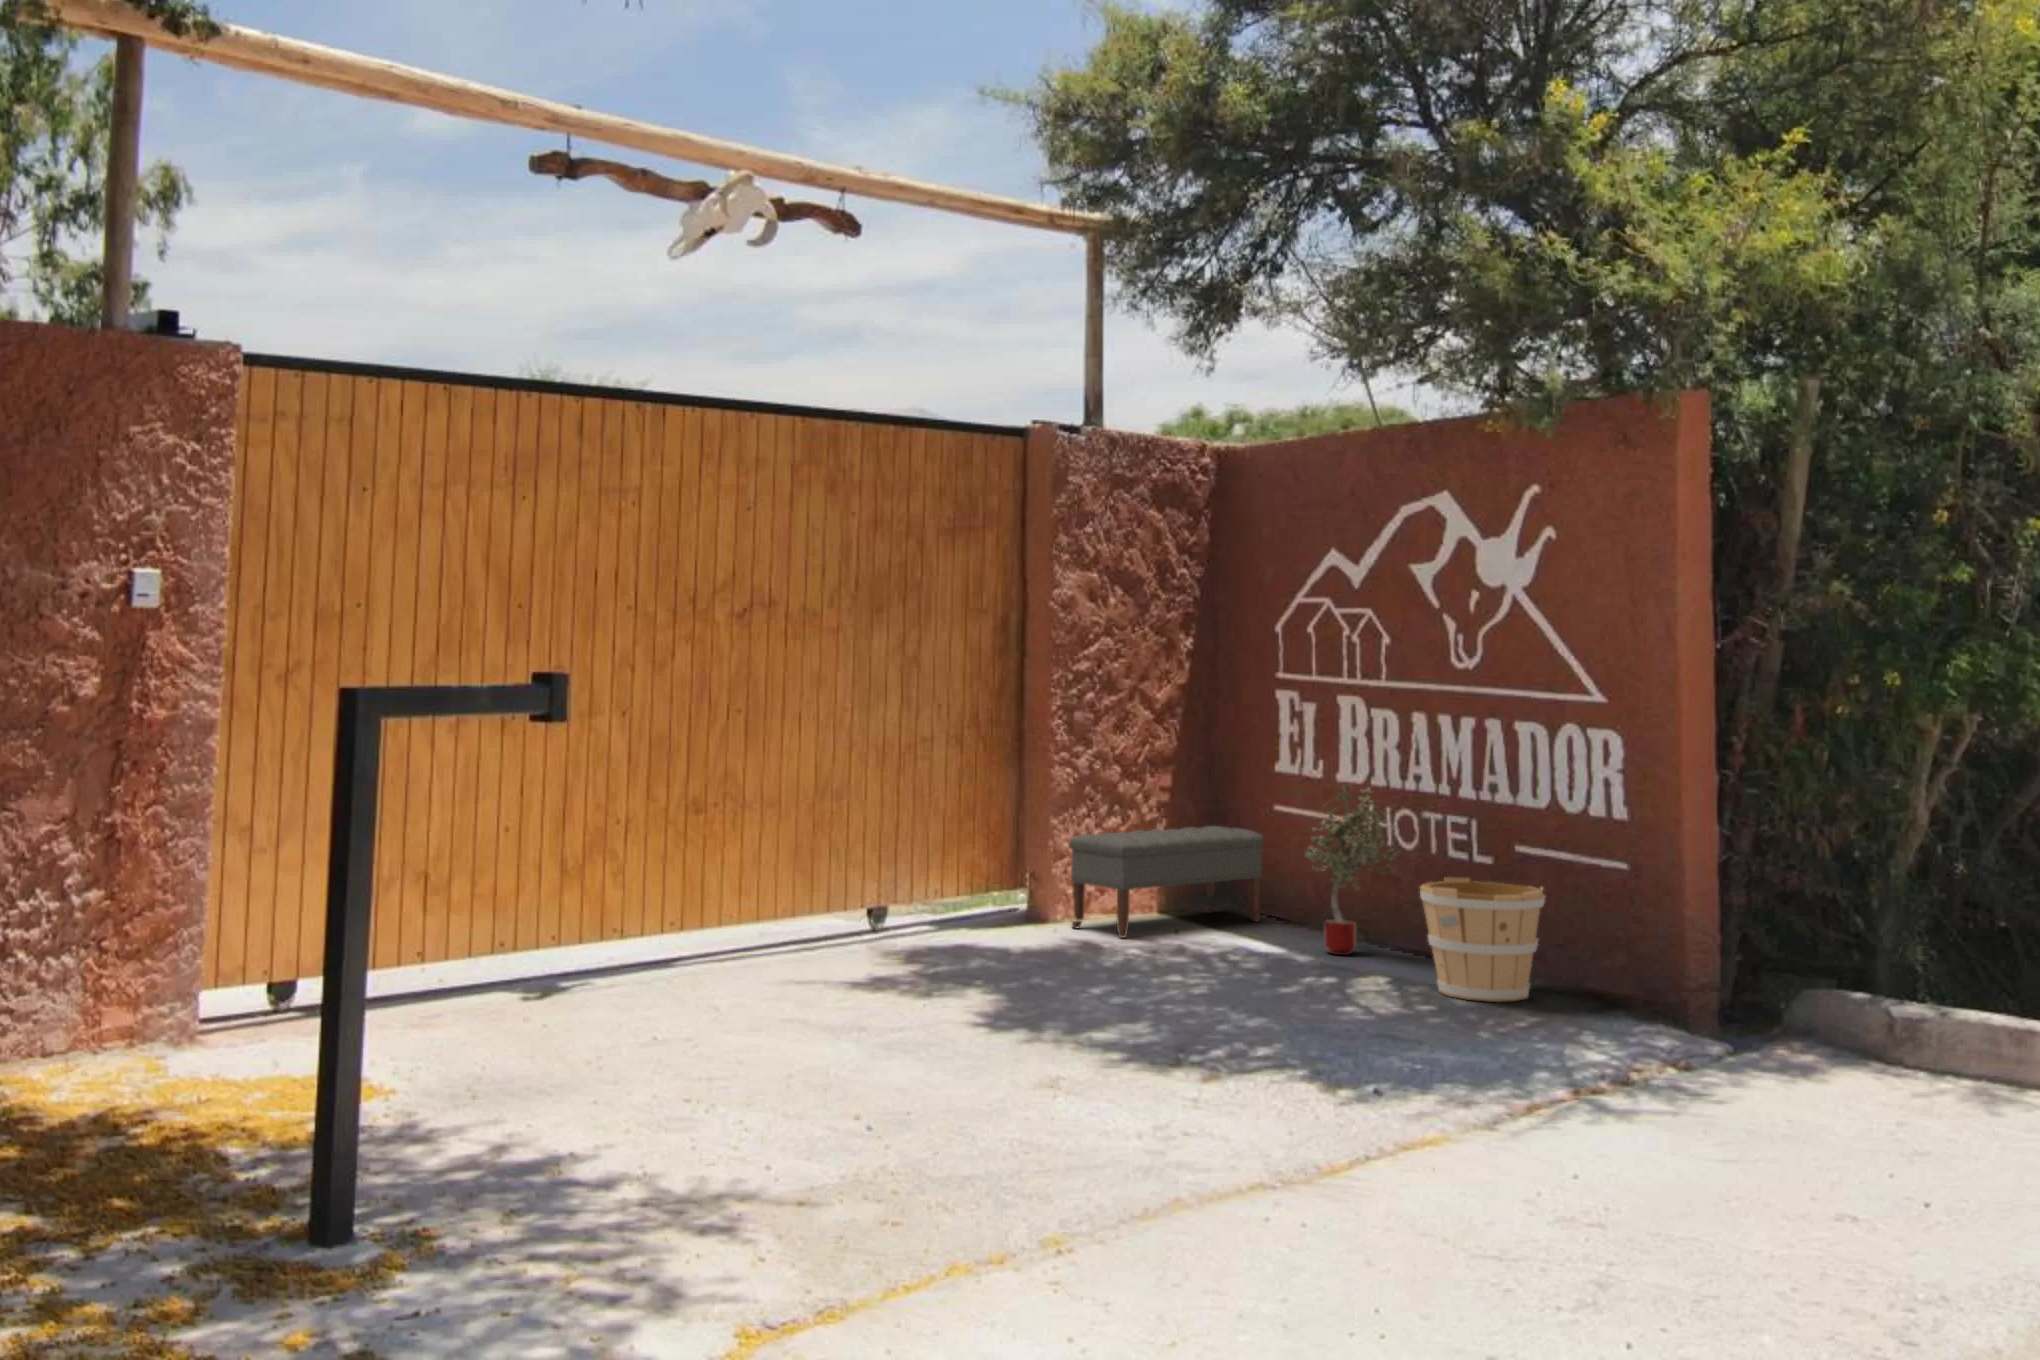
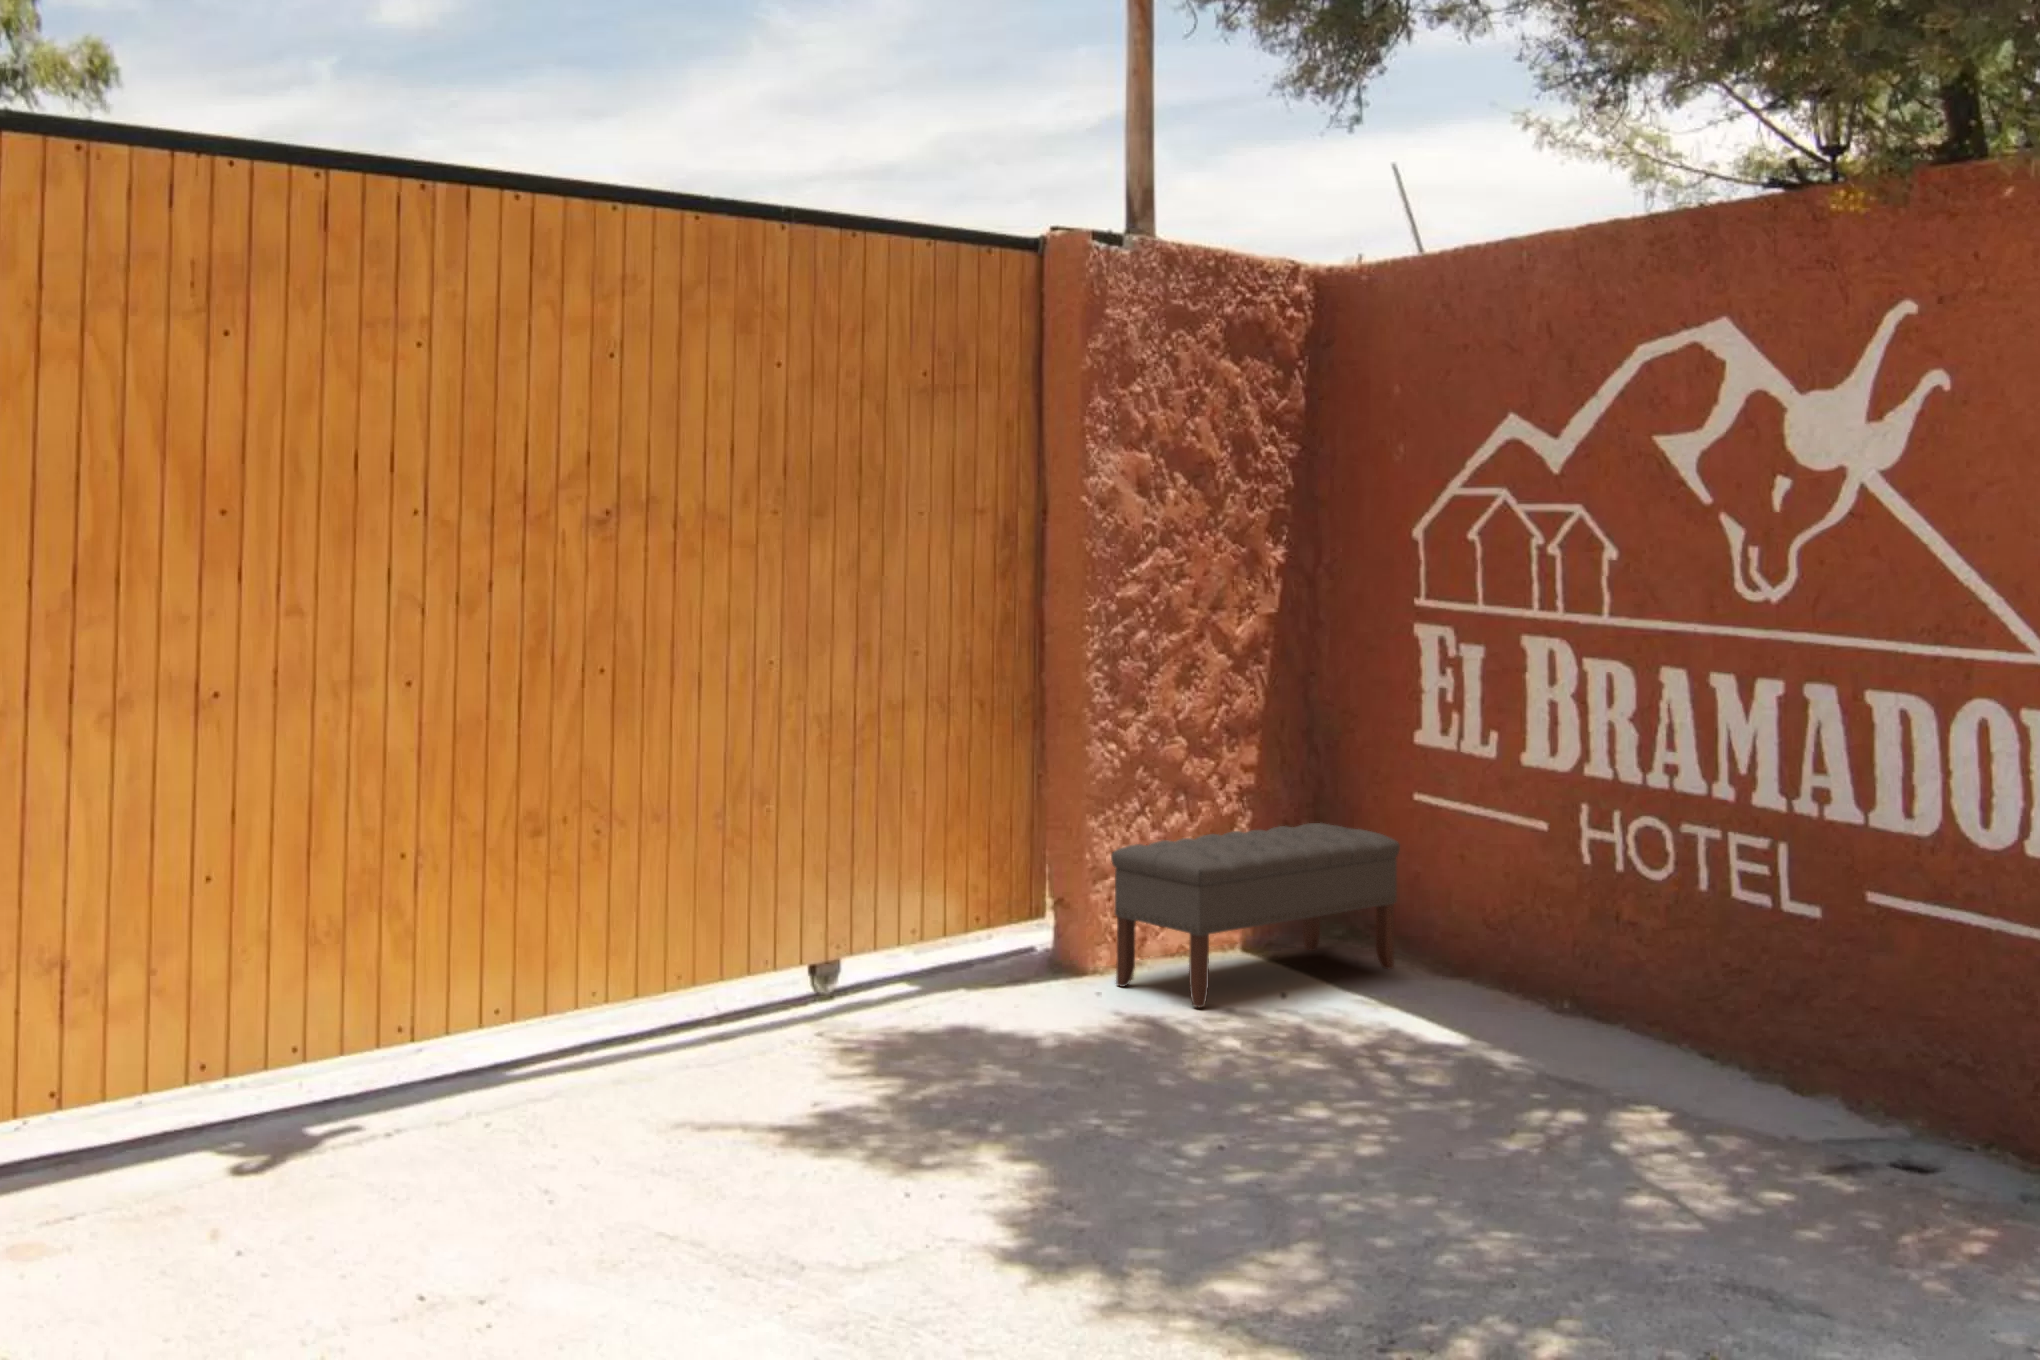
potted tree: present [1305,785,1399,955] -> none [1478,779,1645,1047]
wooden bucket: present [1420,877,1545,1002] -> none [1722,945,1951,1169]

